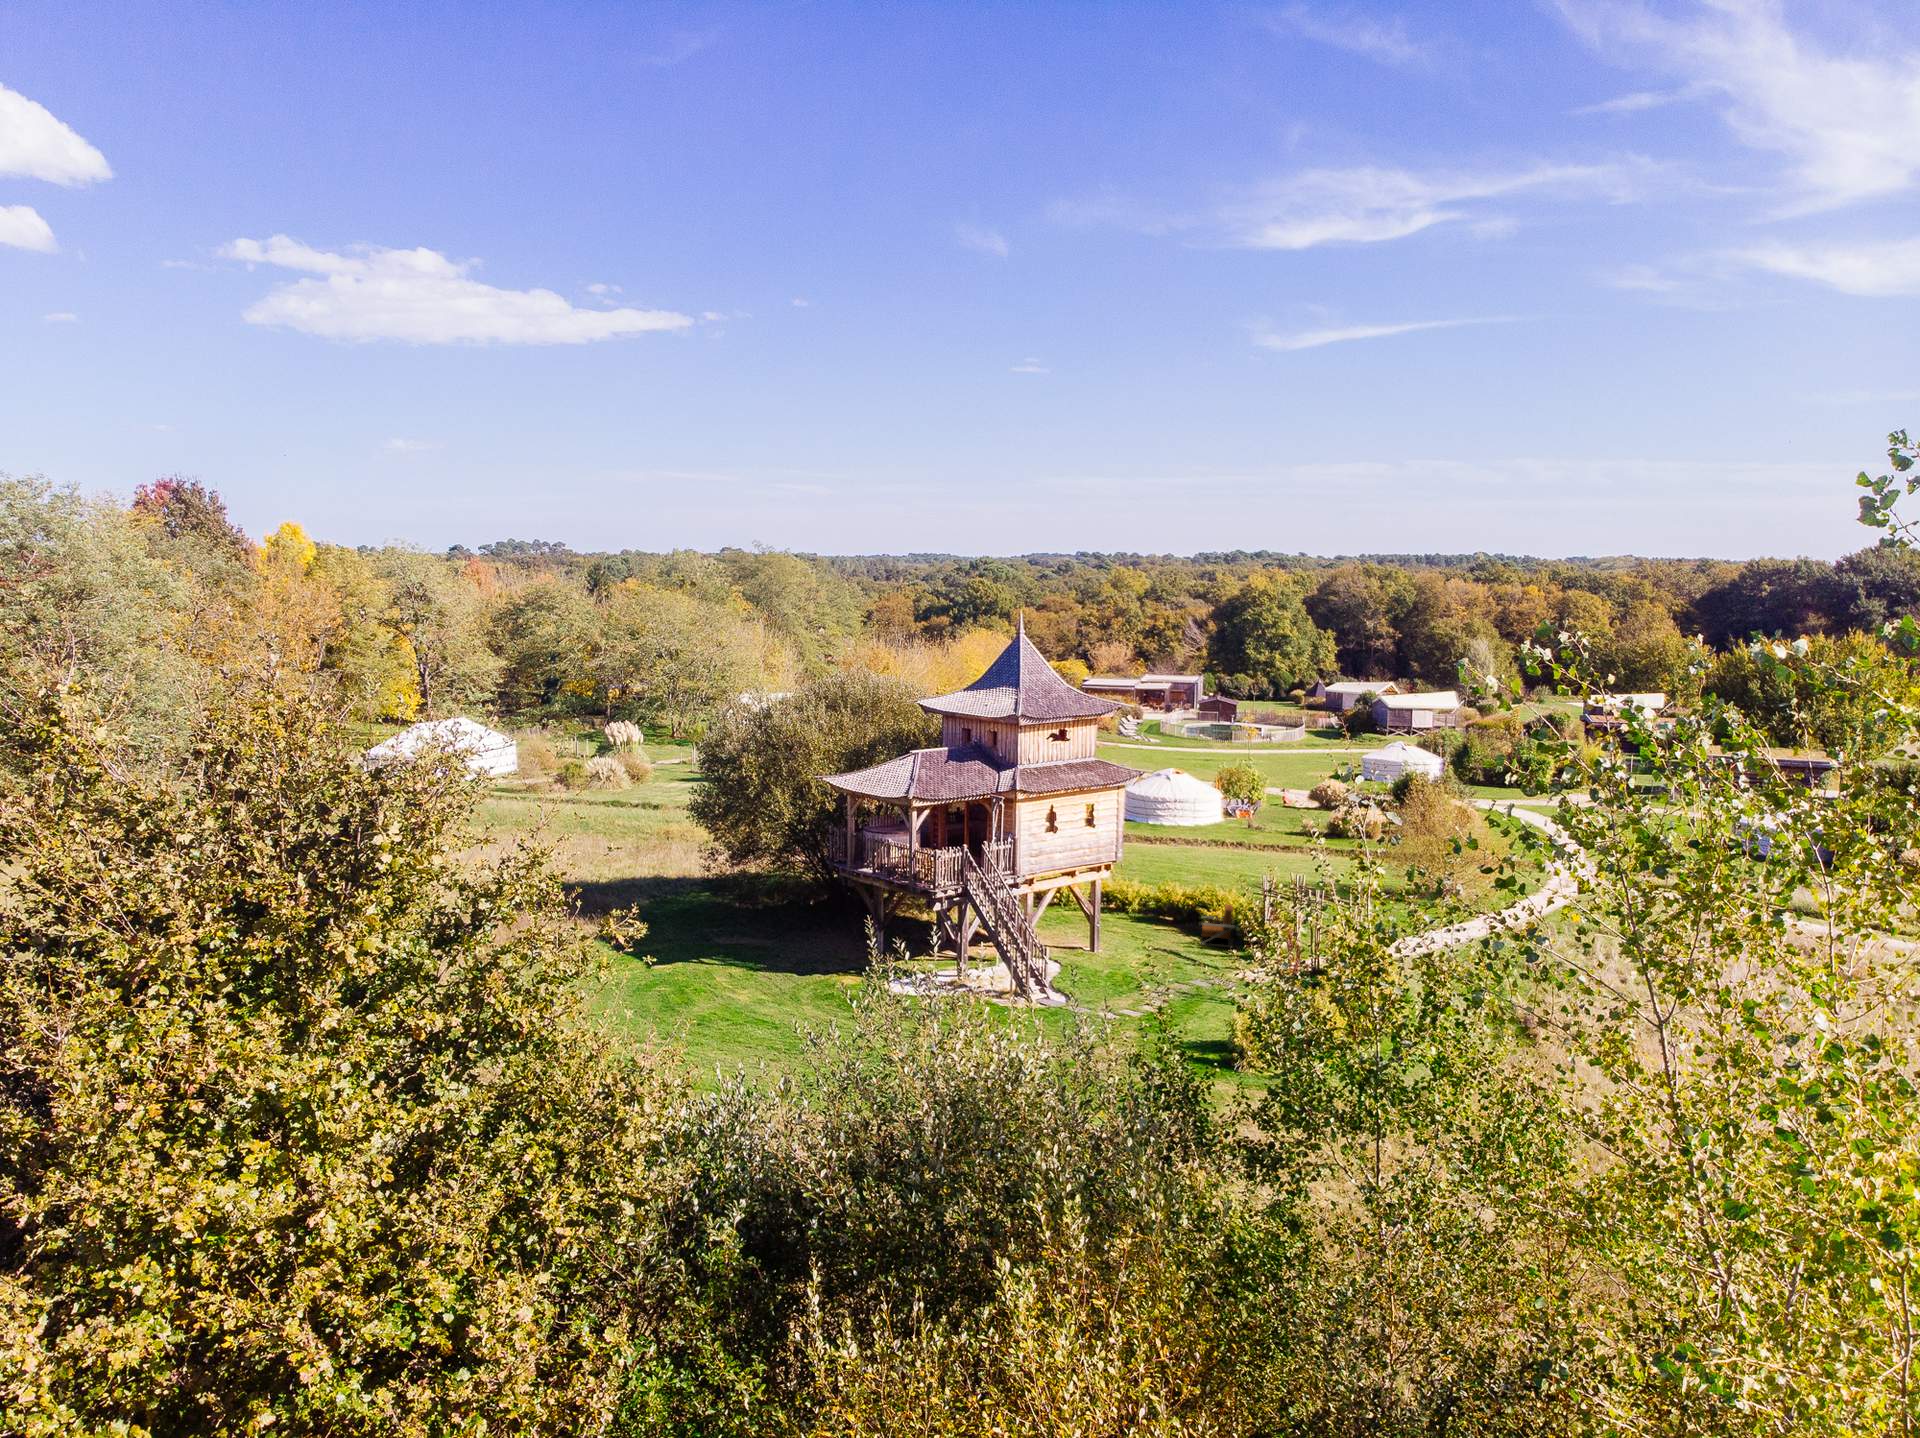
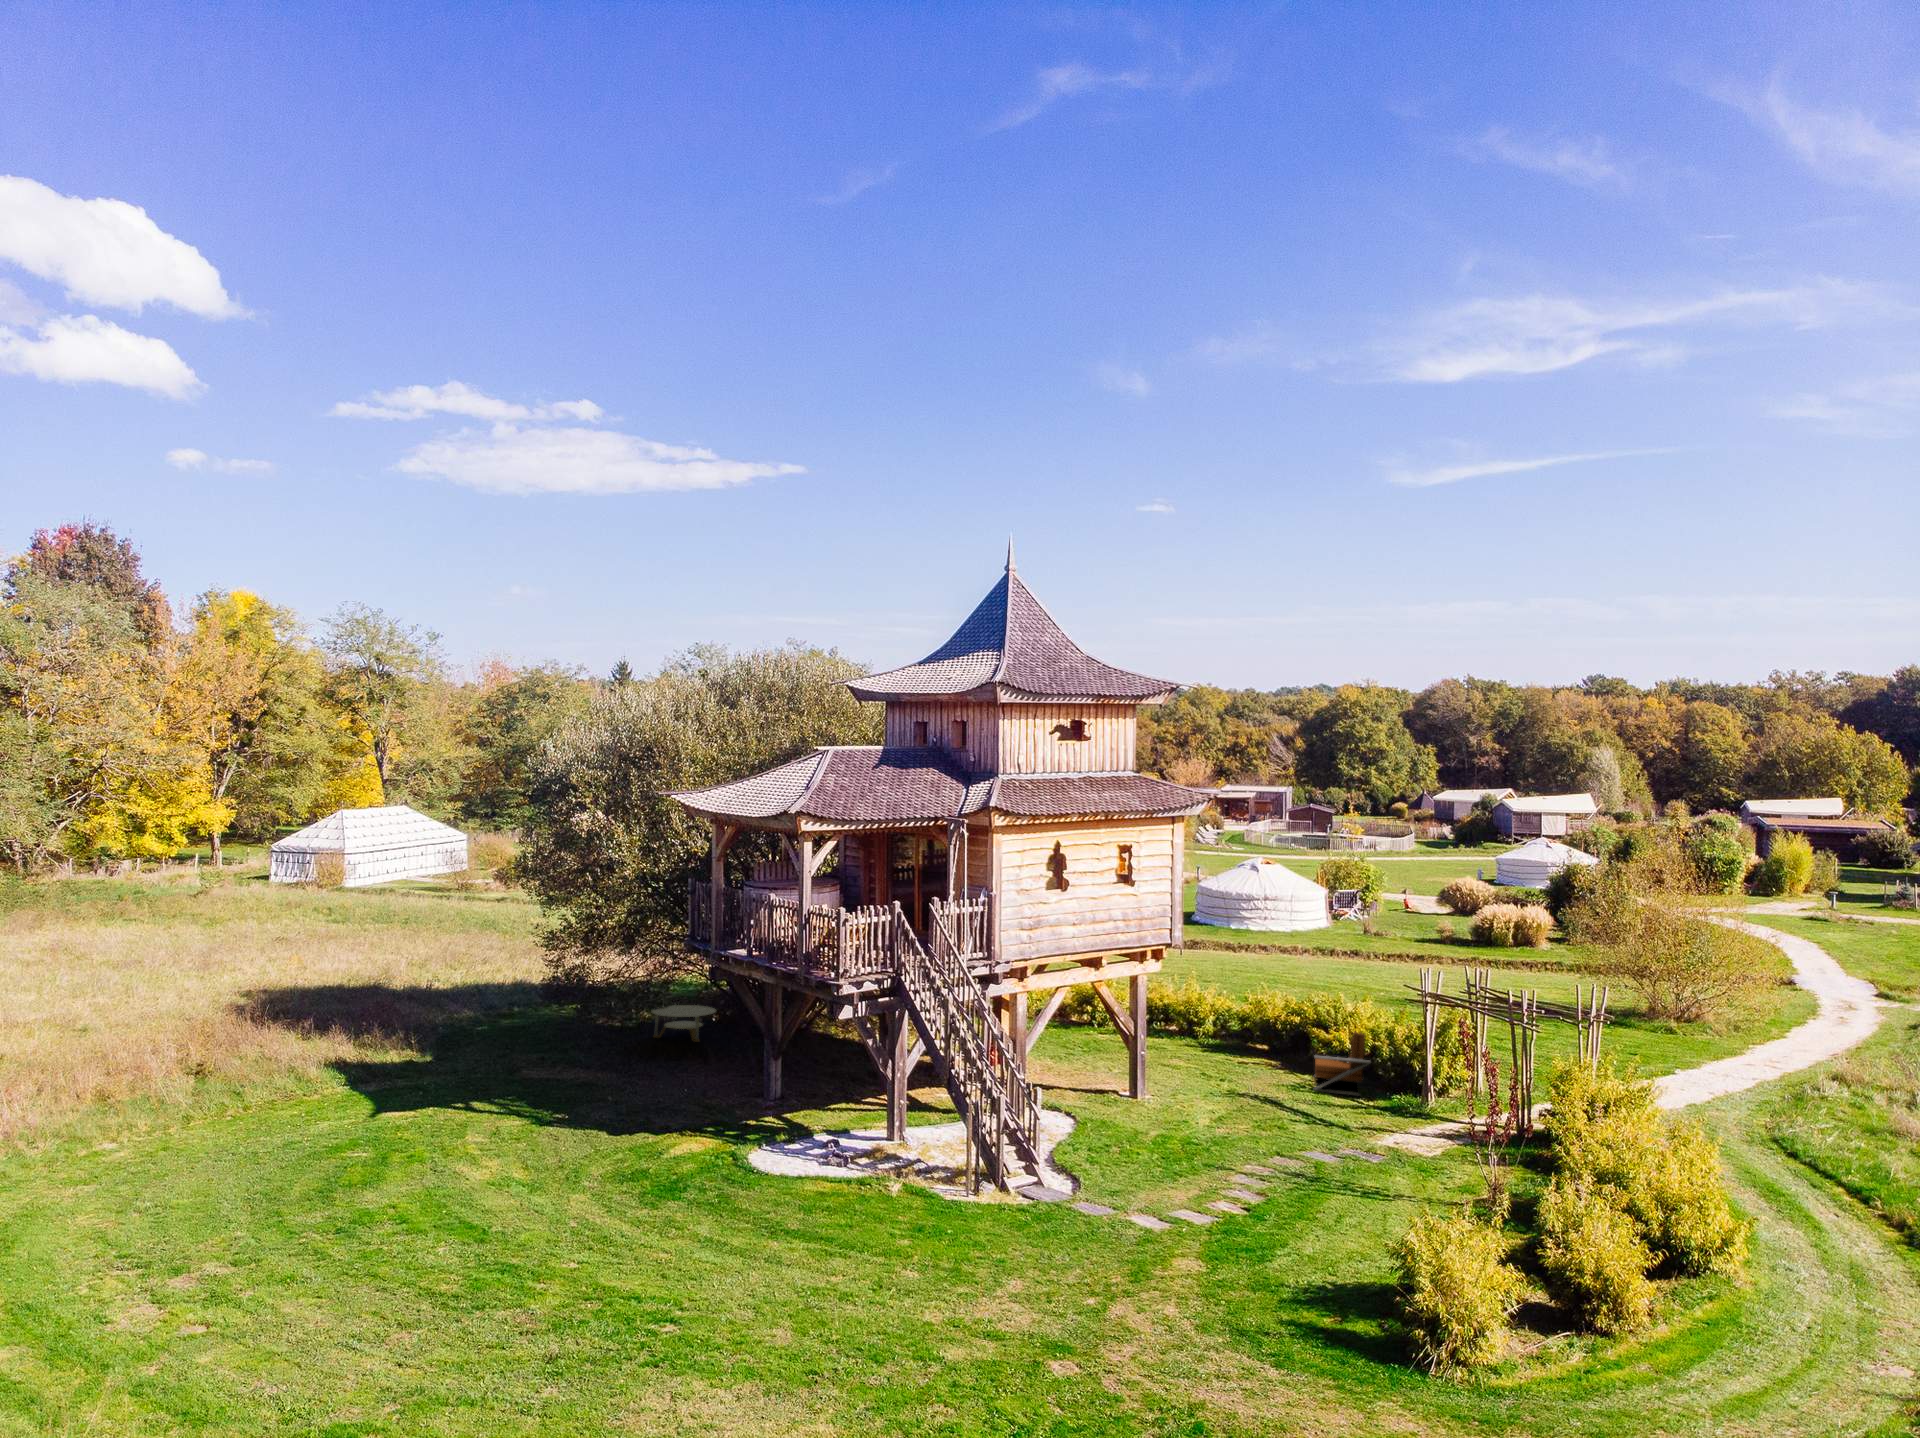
round table: none [782,897,823,921] -> present [652,1005,716,1042]

